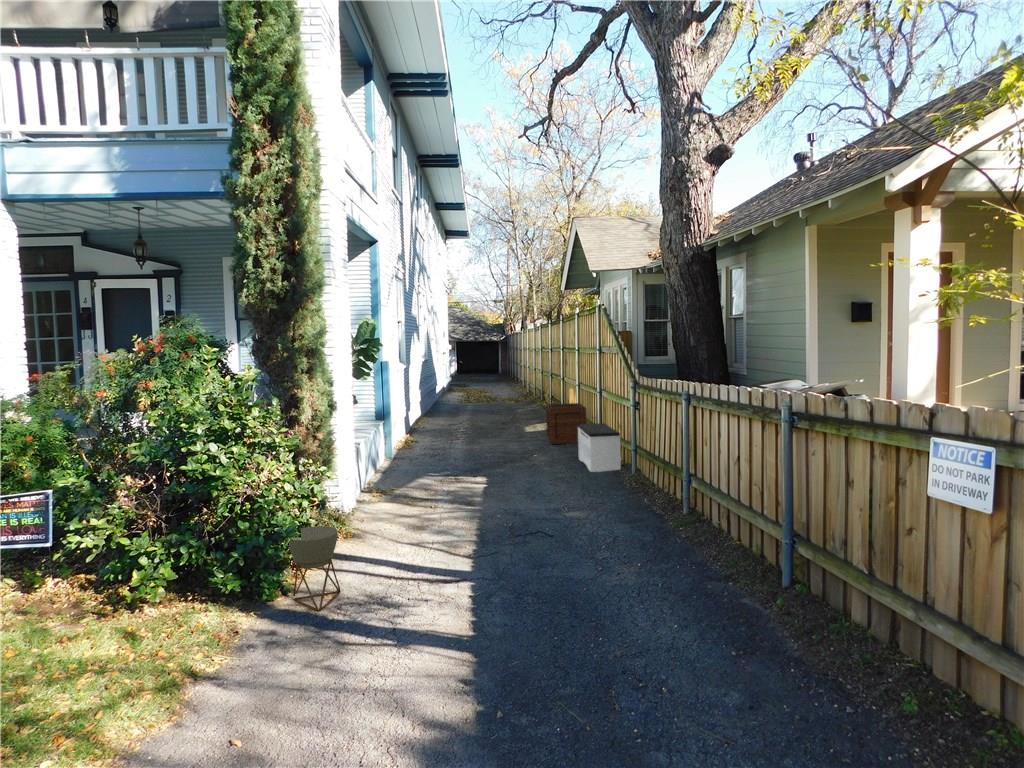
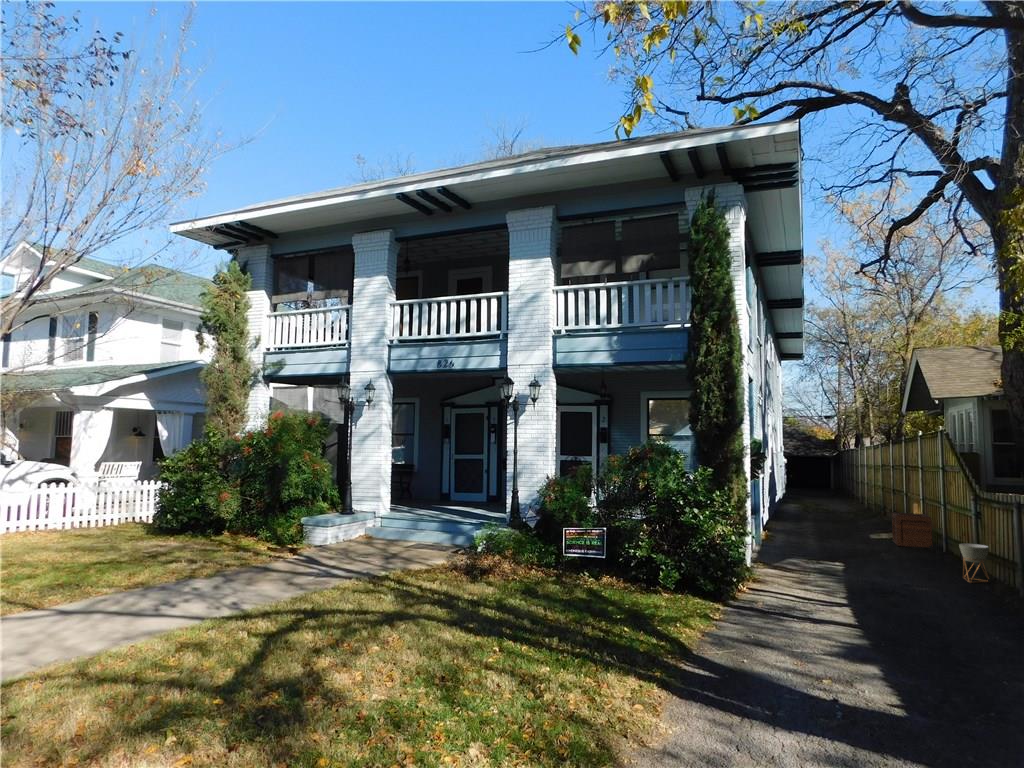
bench: present [578,423,621,472] -> none [924,529,966,569]
planter: present [289,526,341,611] -> present [959,544,989,583]

